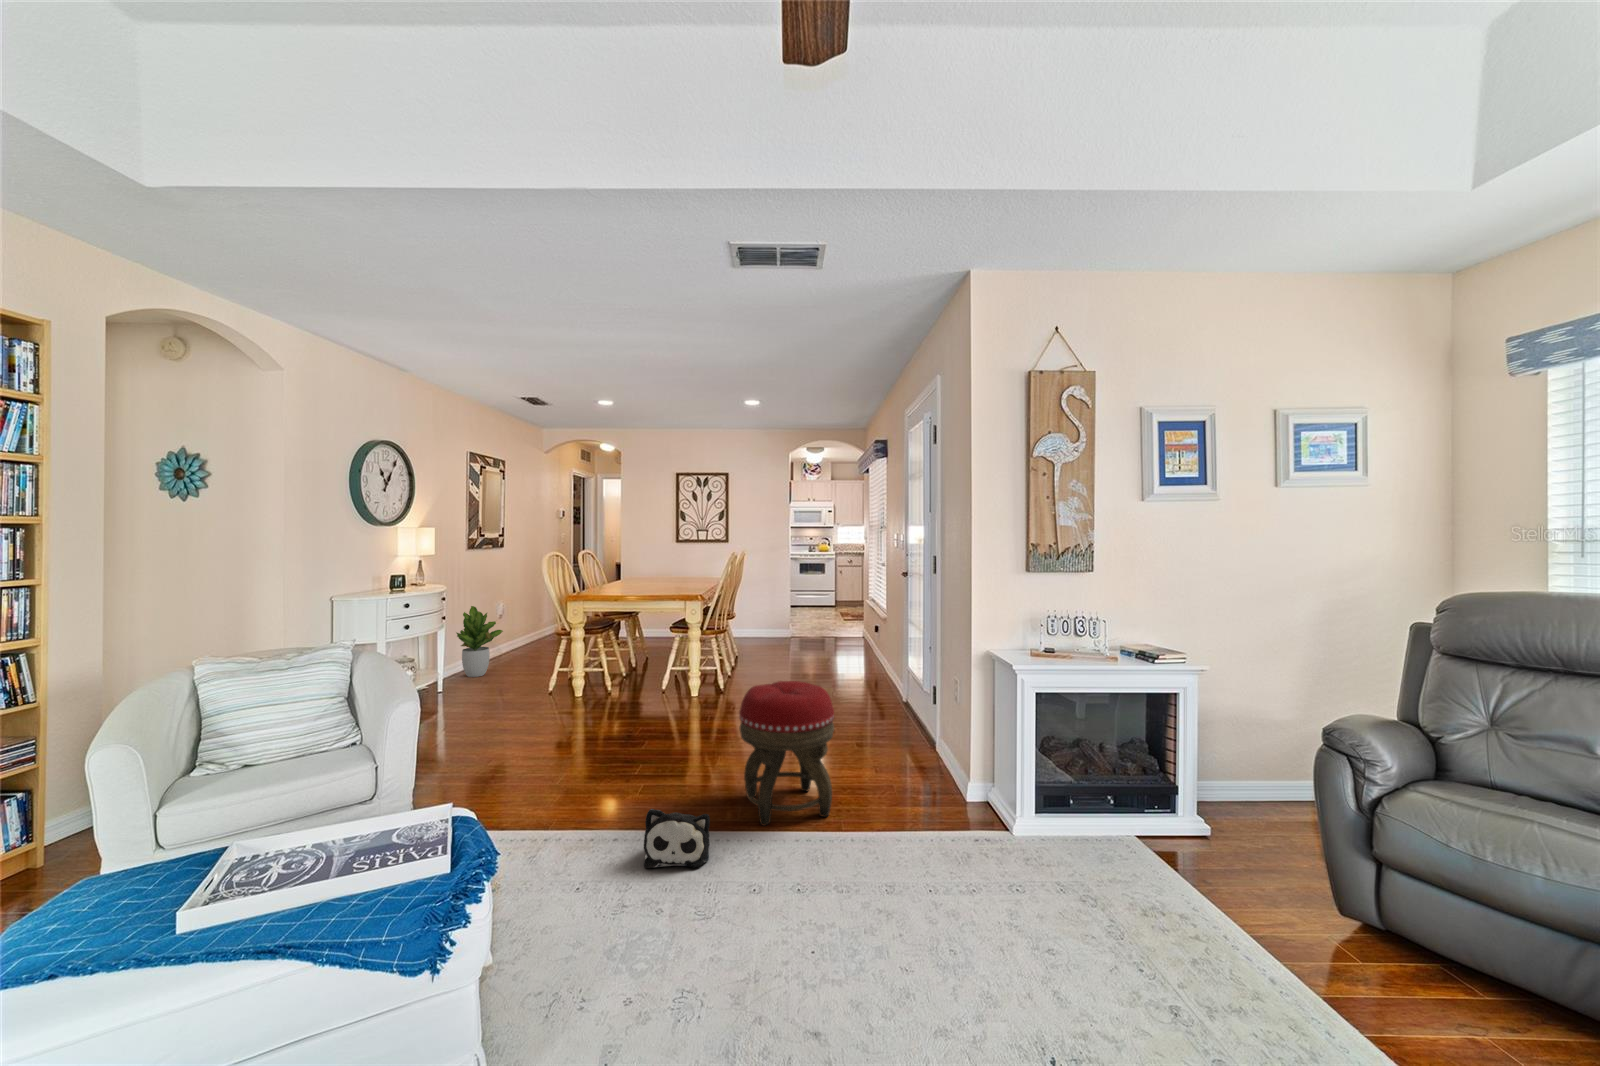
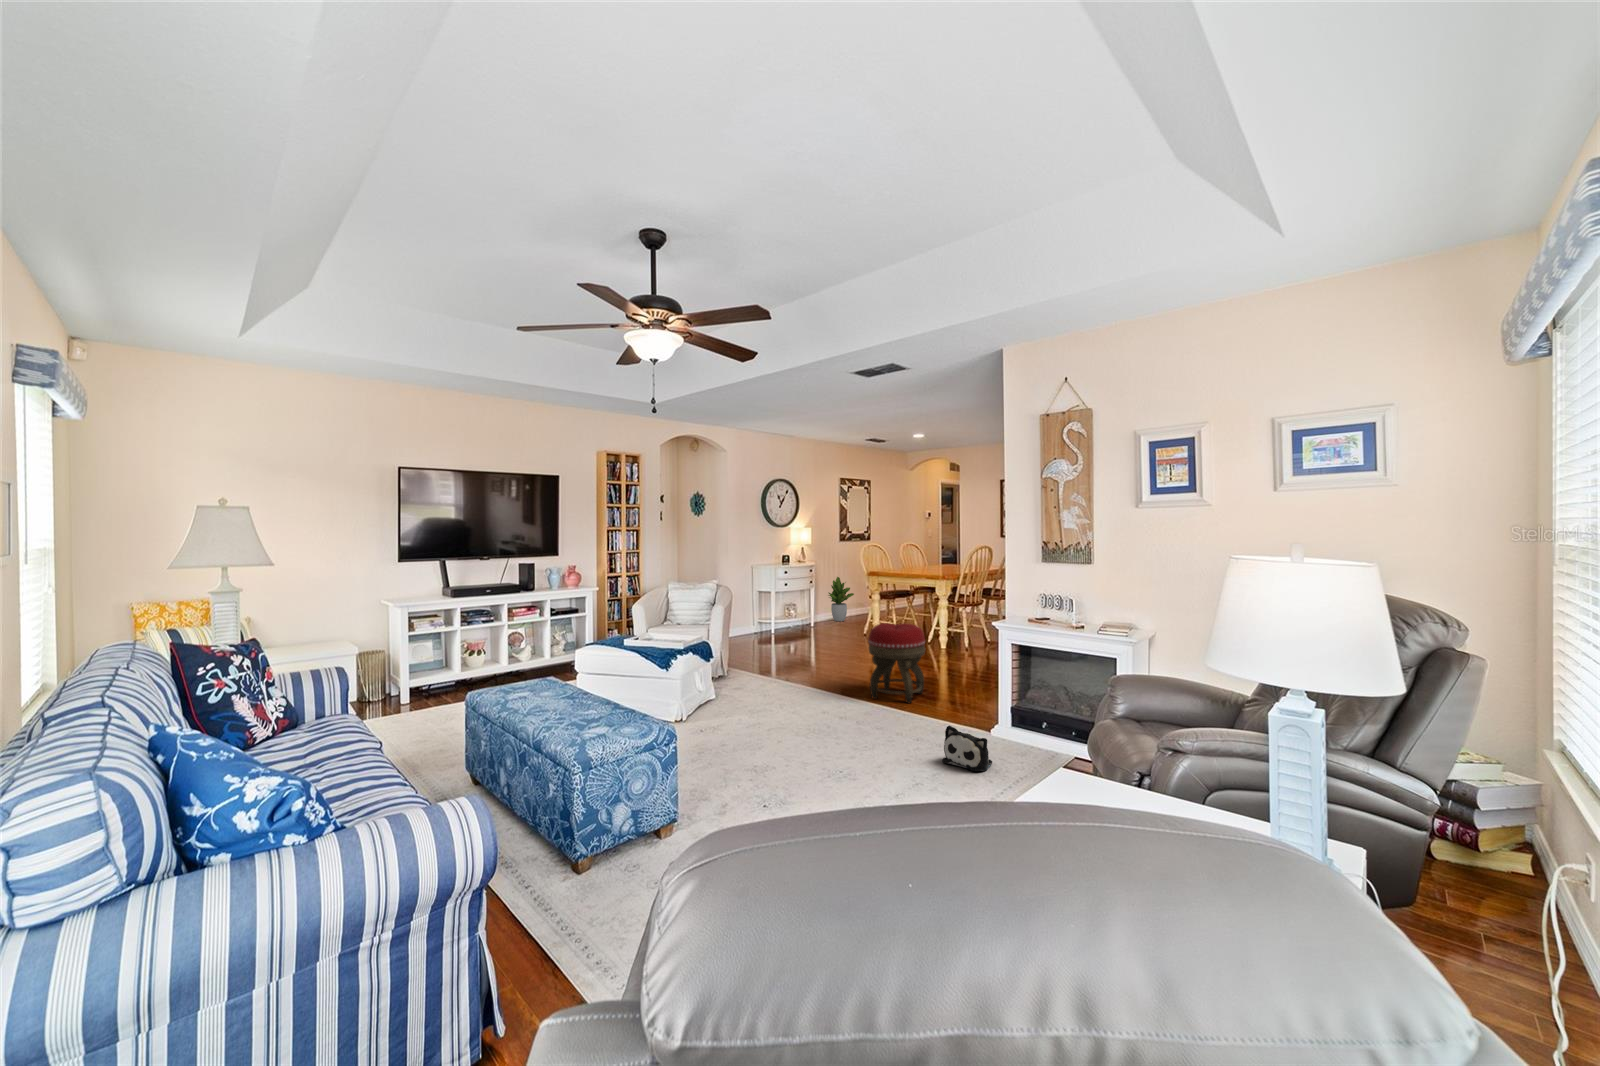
plush toy: present [644,809,710,868] -> present [942,725,992,771]

